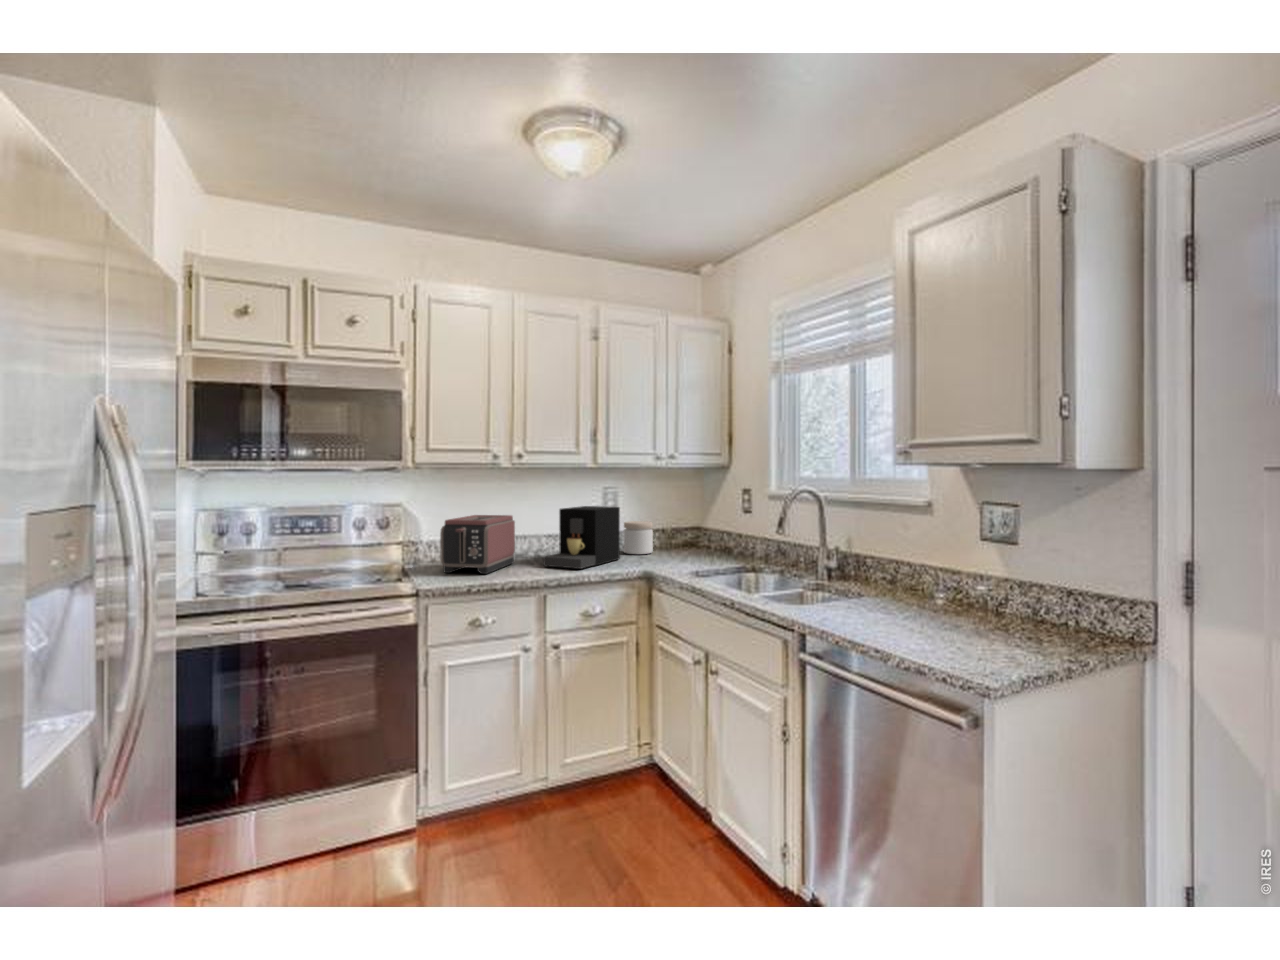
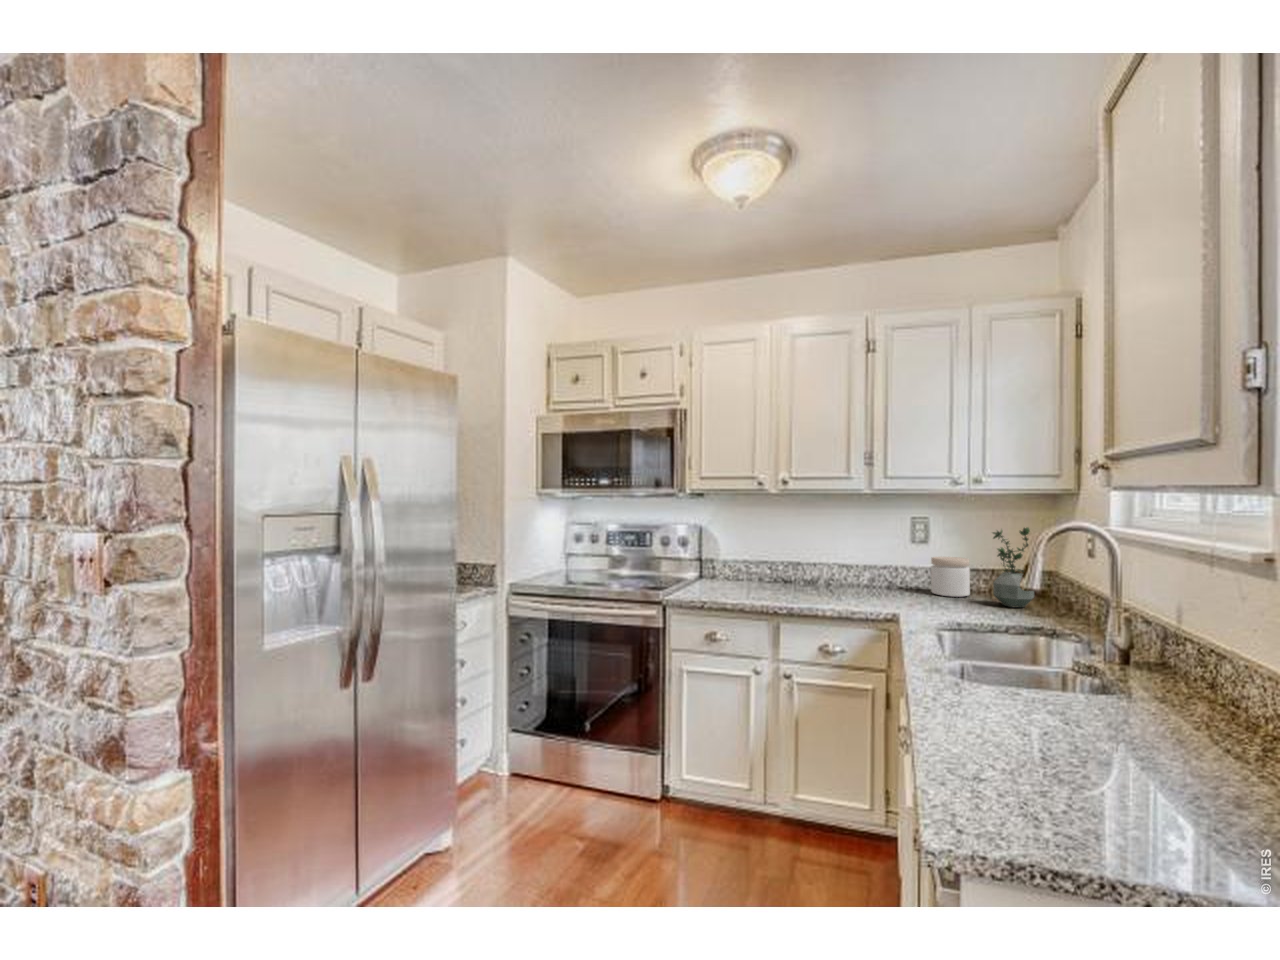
potted plant: none [676,493,716,557] -> present [993,527,1034,607]
coffee maker: present [543,506,620,569] -> none [805,536,906,601]
toaster: present [440,515,515,574] -> none [706,538,787,594]

